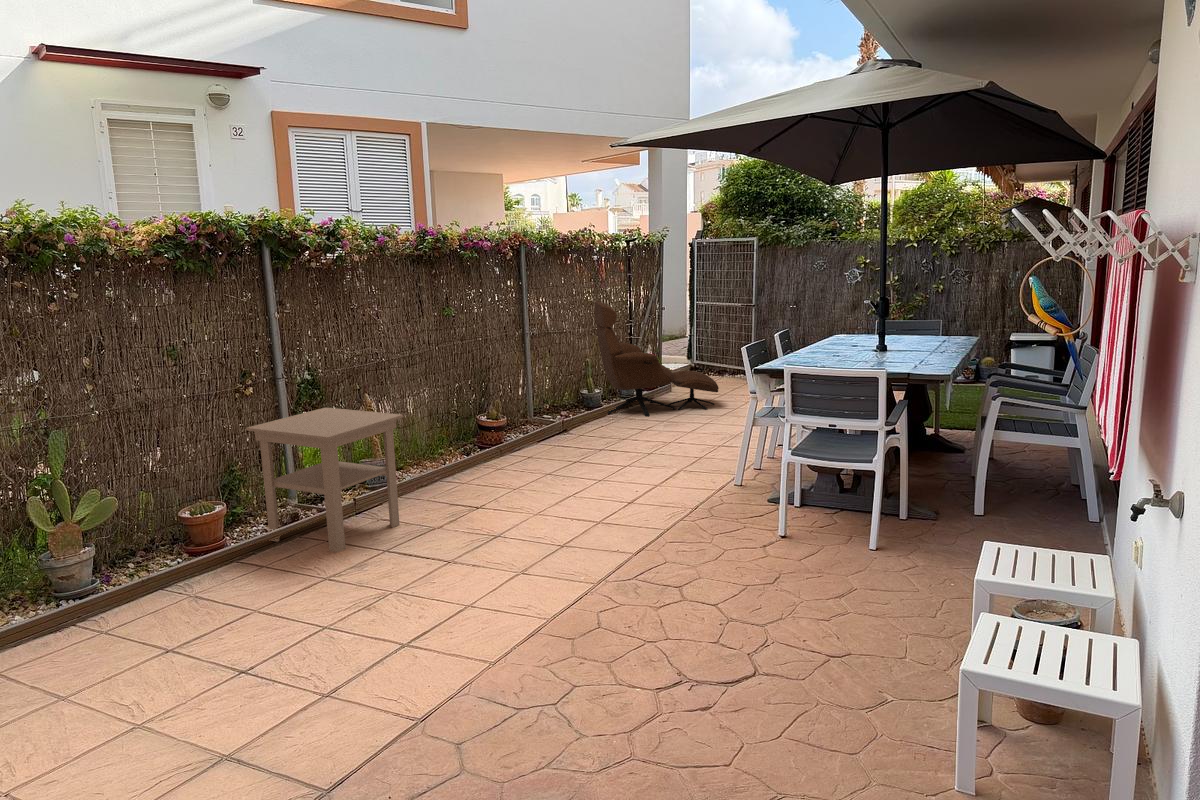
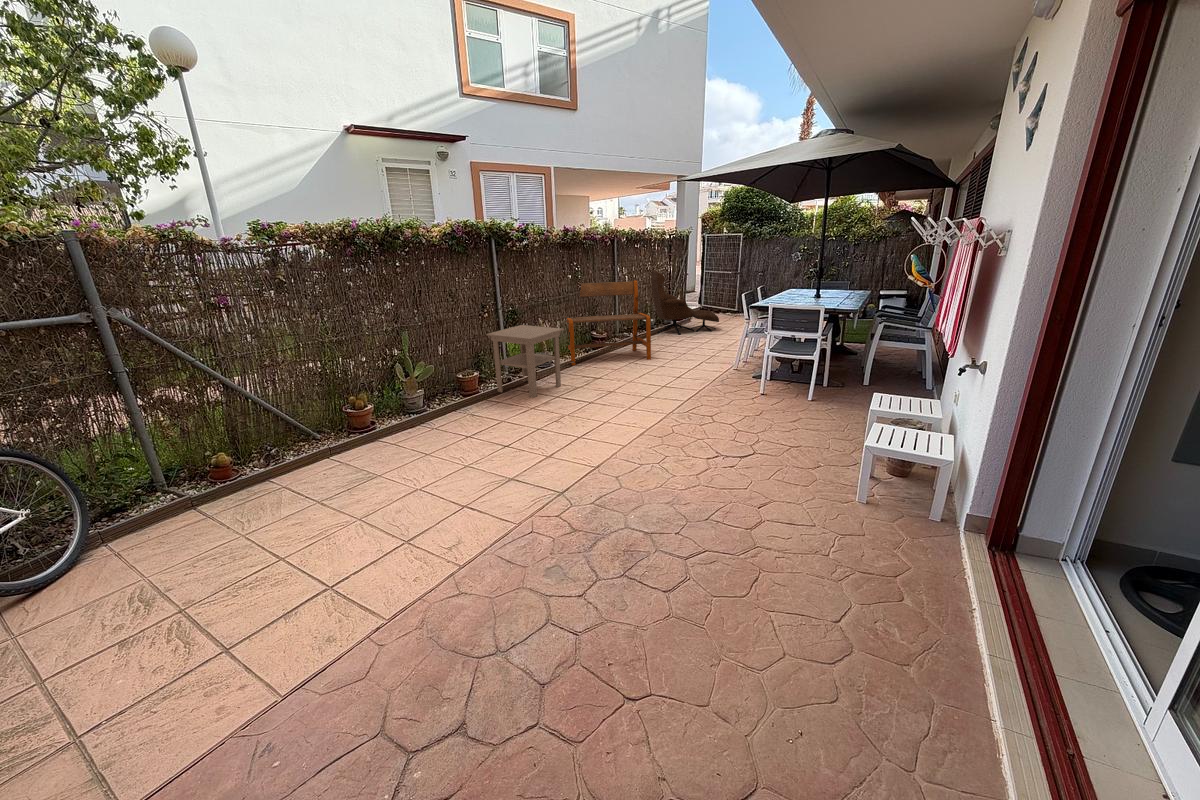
bench: none [424,321,586,481] -> present [566,280,651,365]

